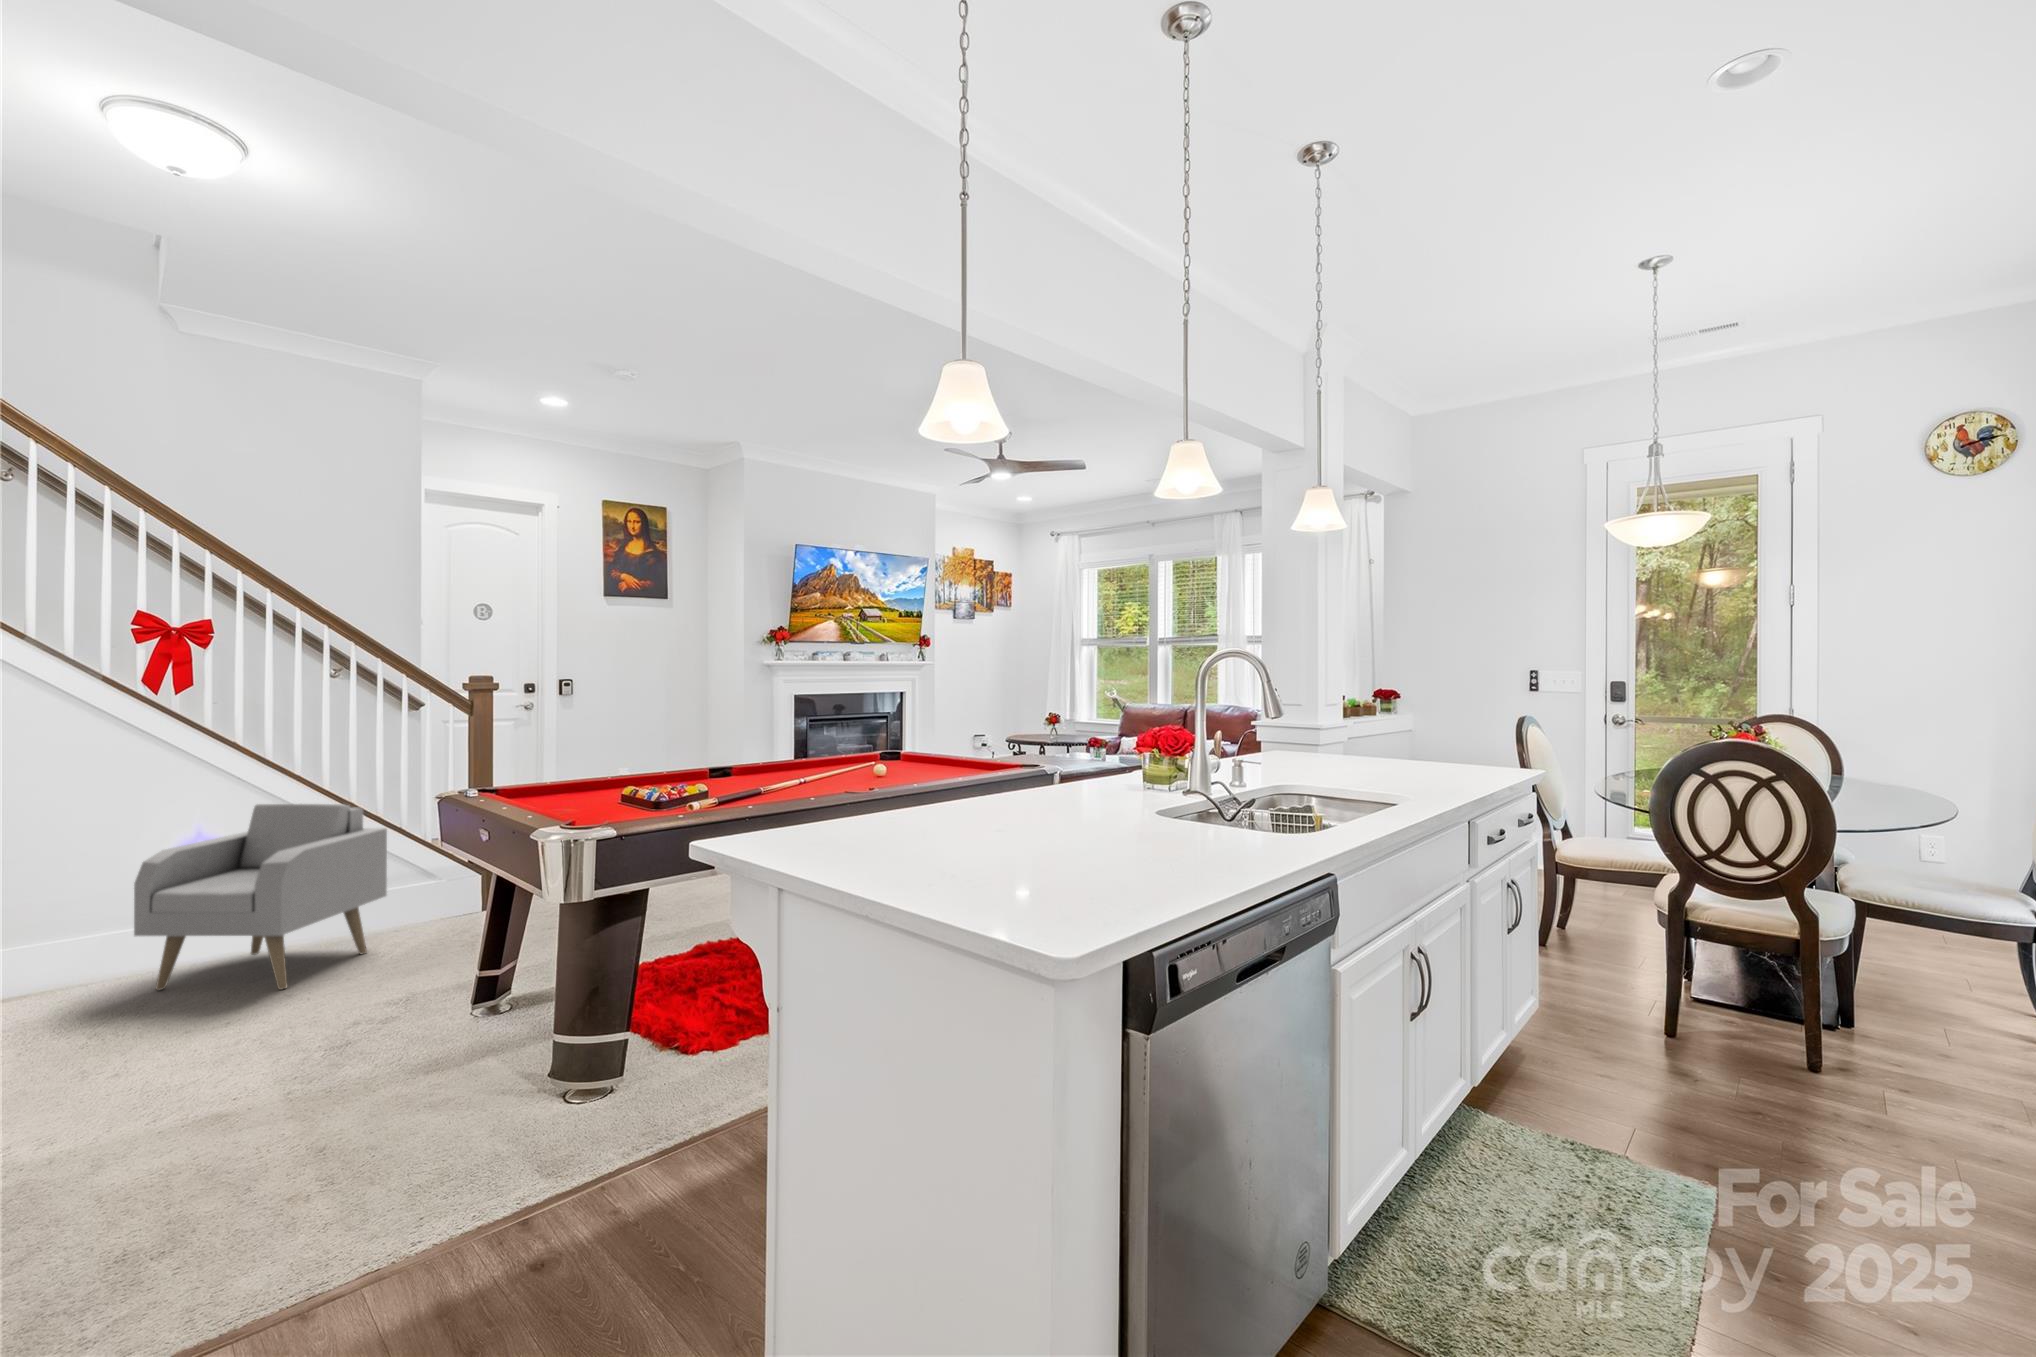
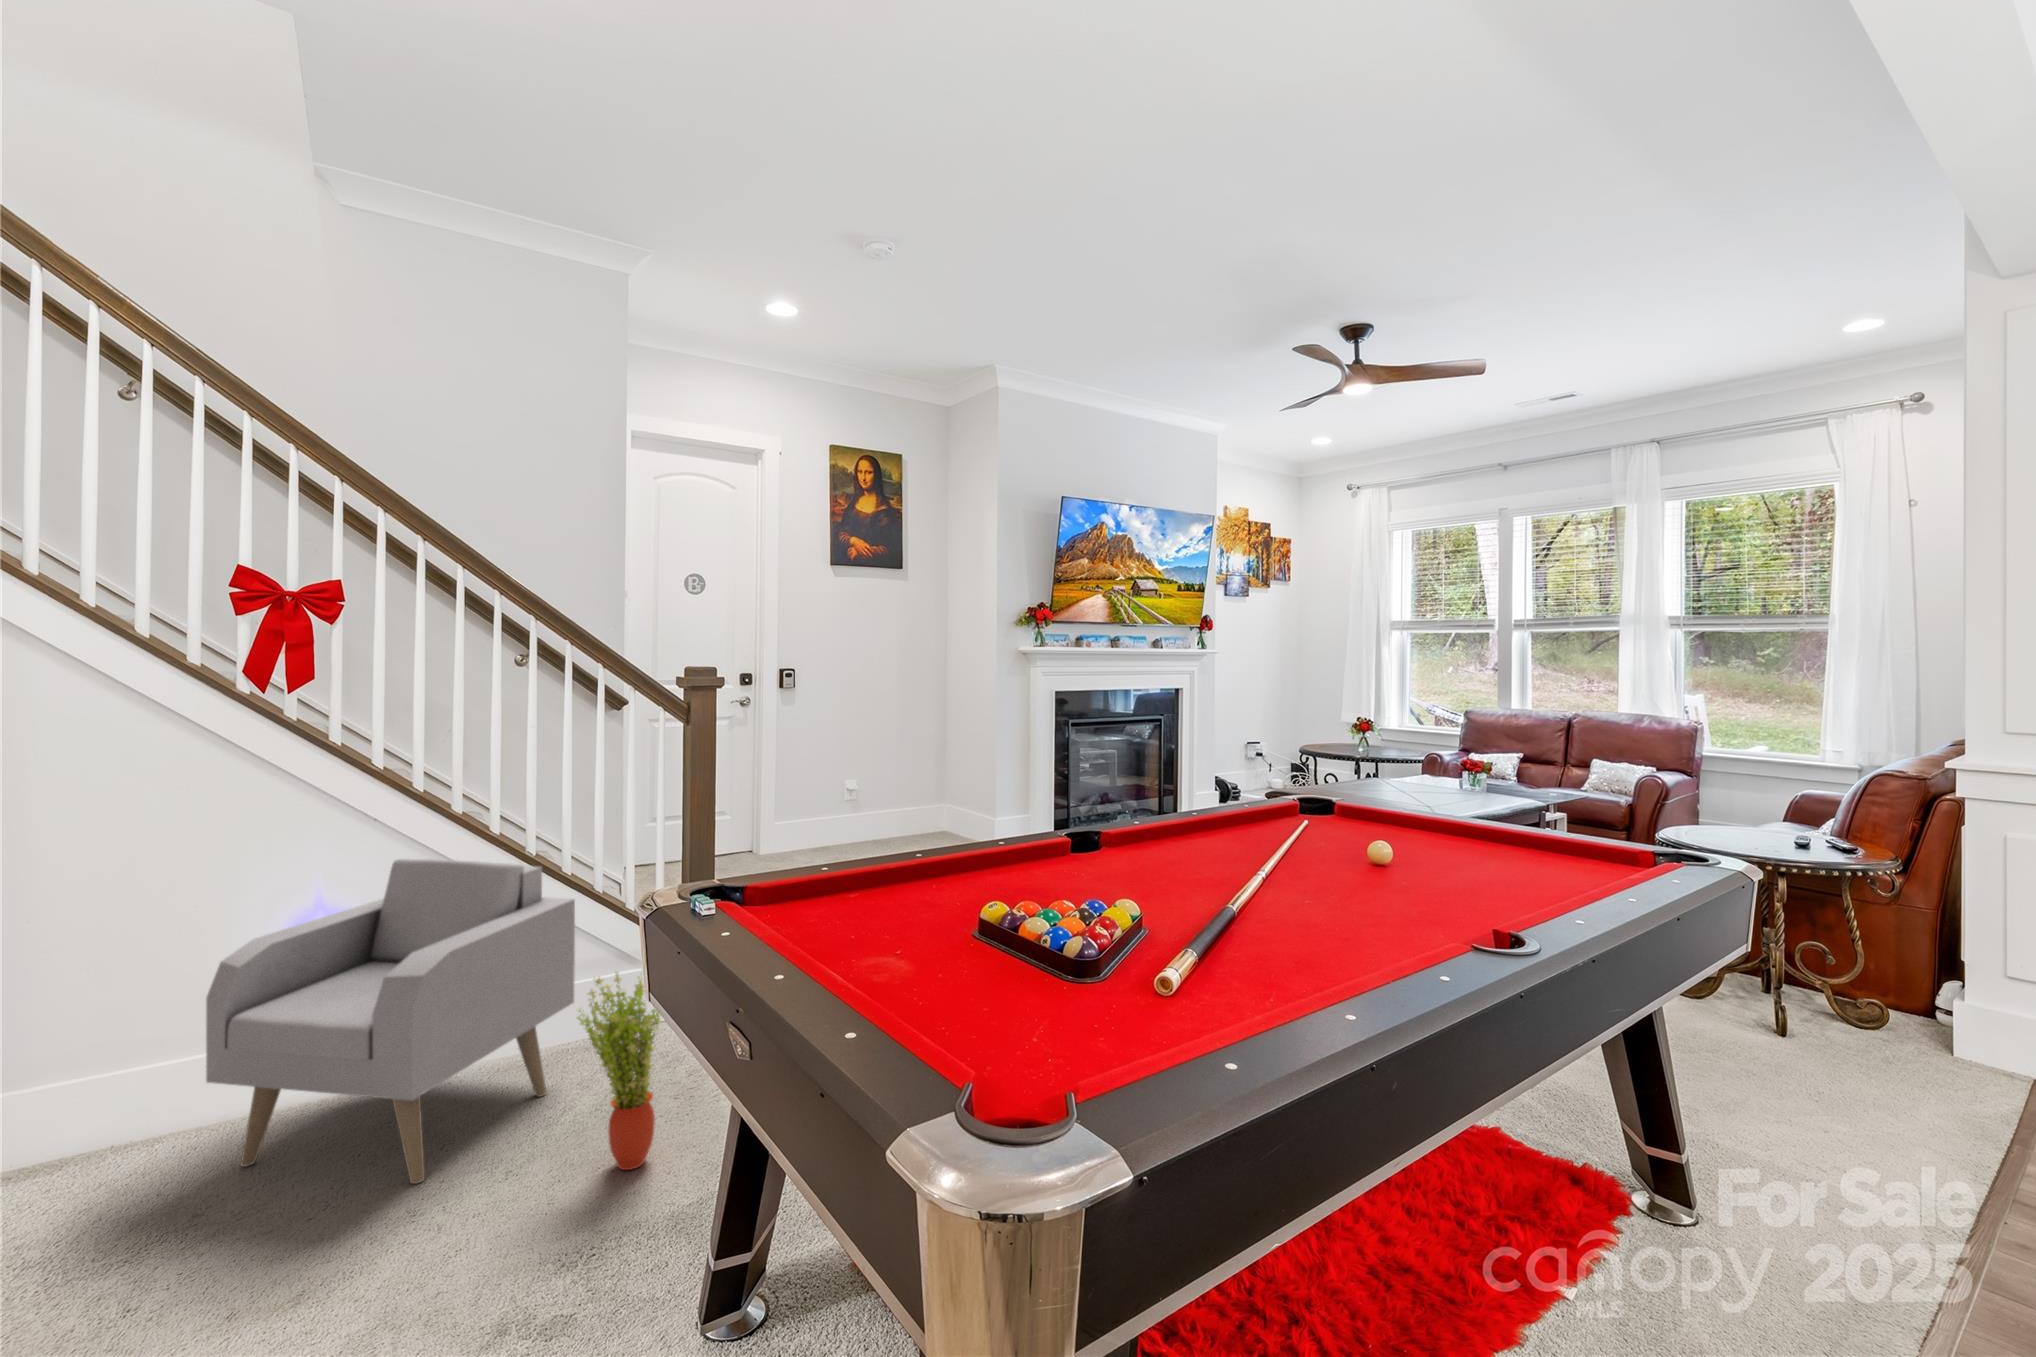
potted plant: none [389,860,450,977] -> present [577,973,660,1170]

